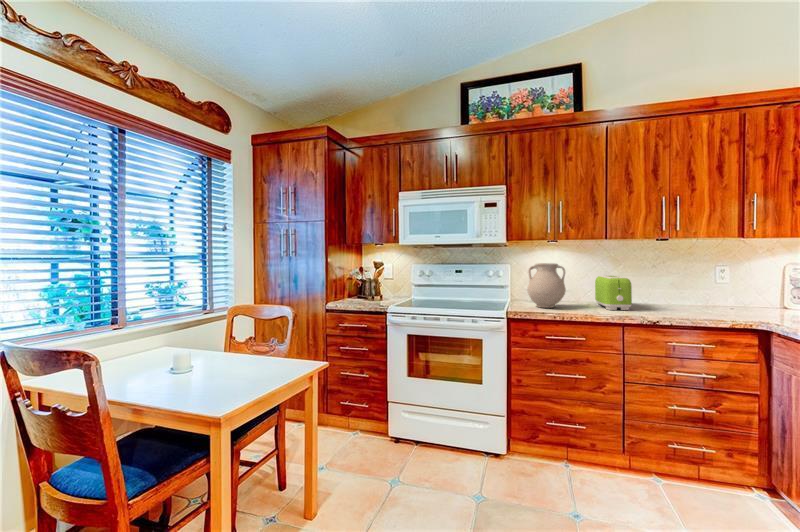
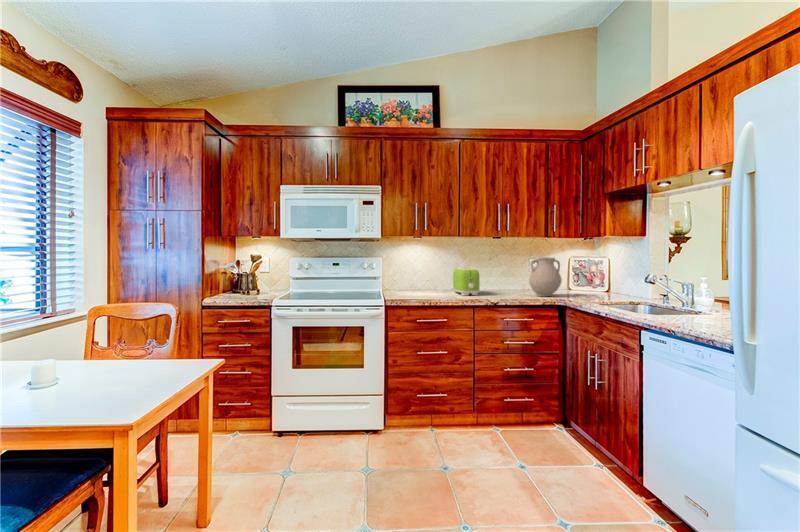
vase: present [527,263,566,308] -> present [529,257,562,296]

